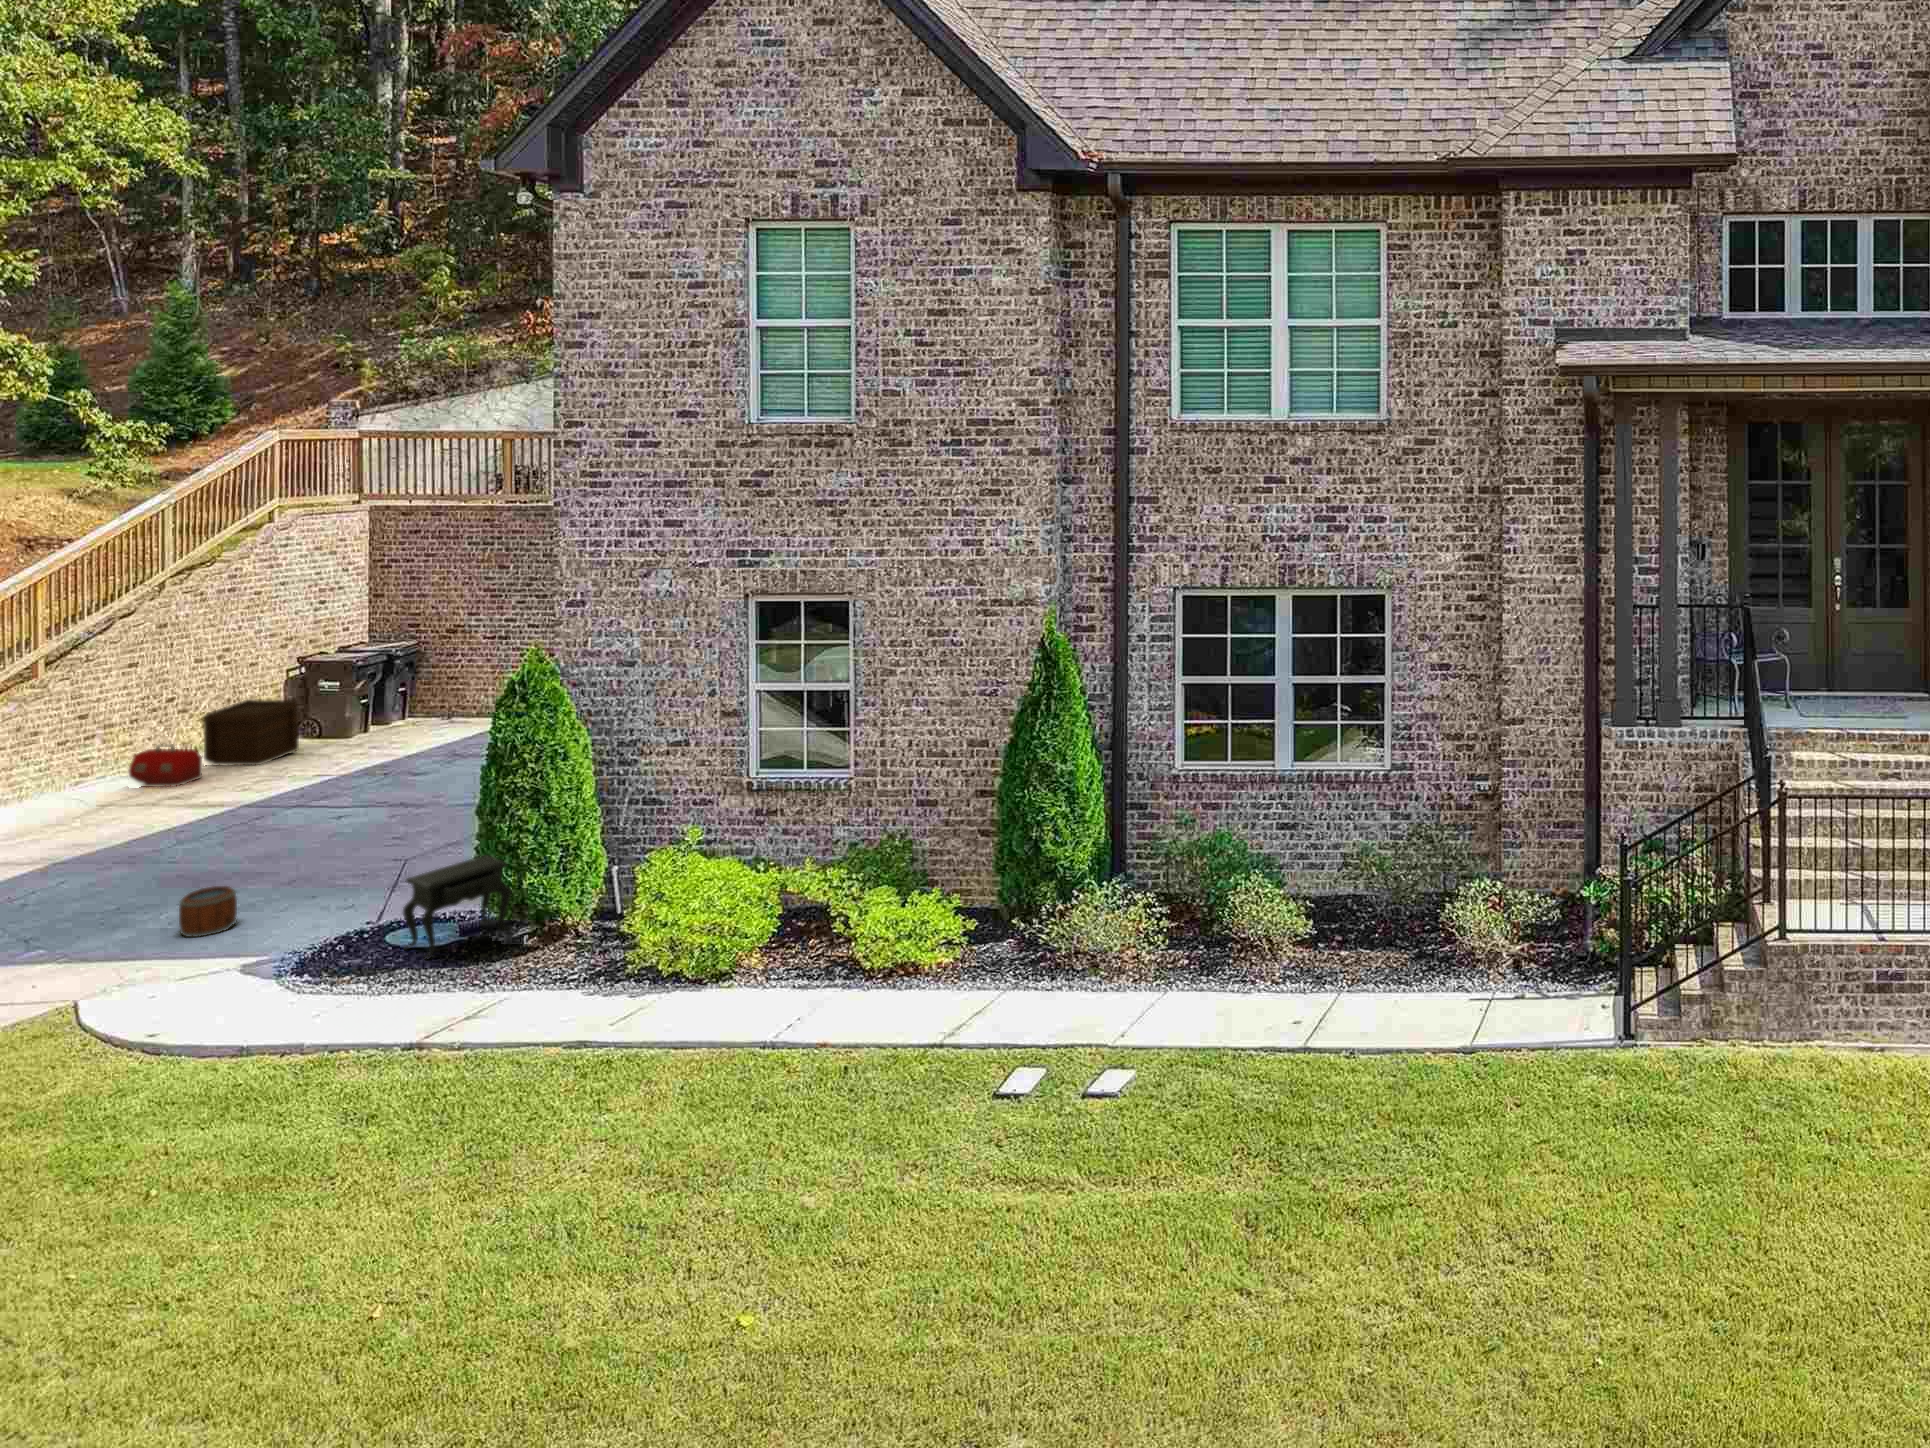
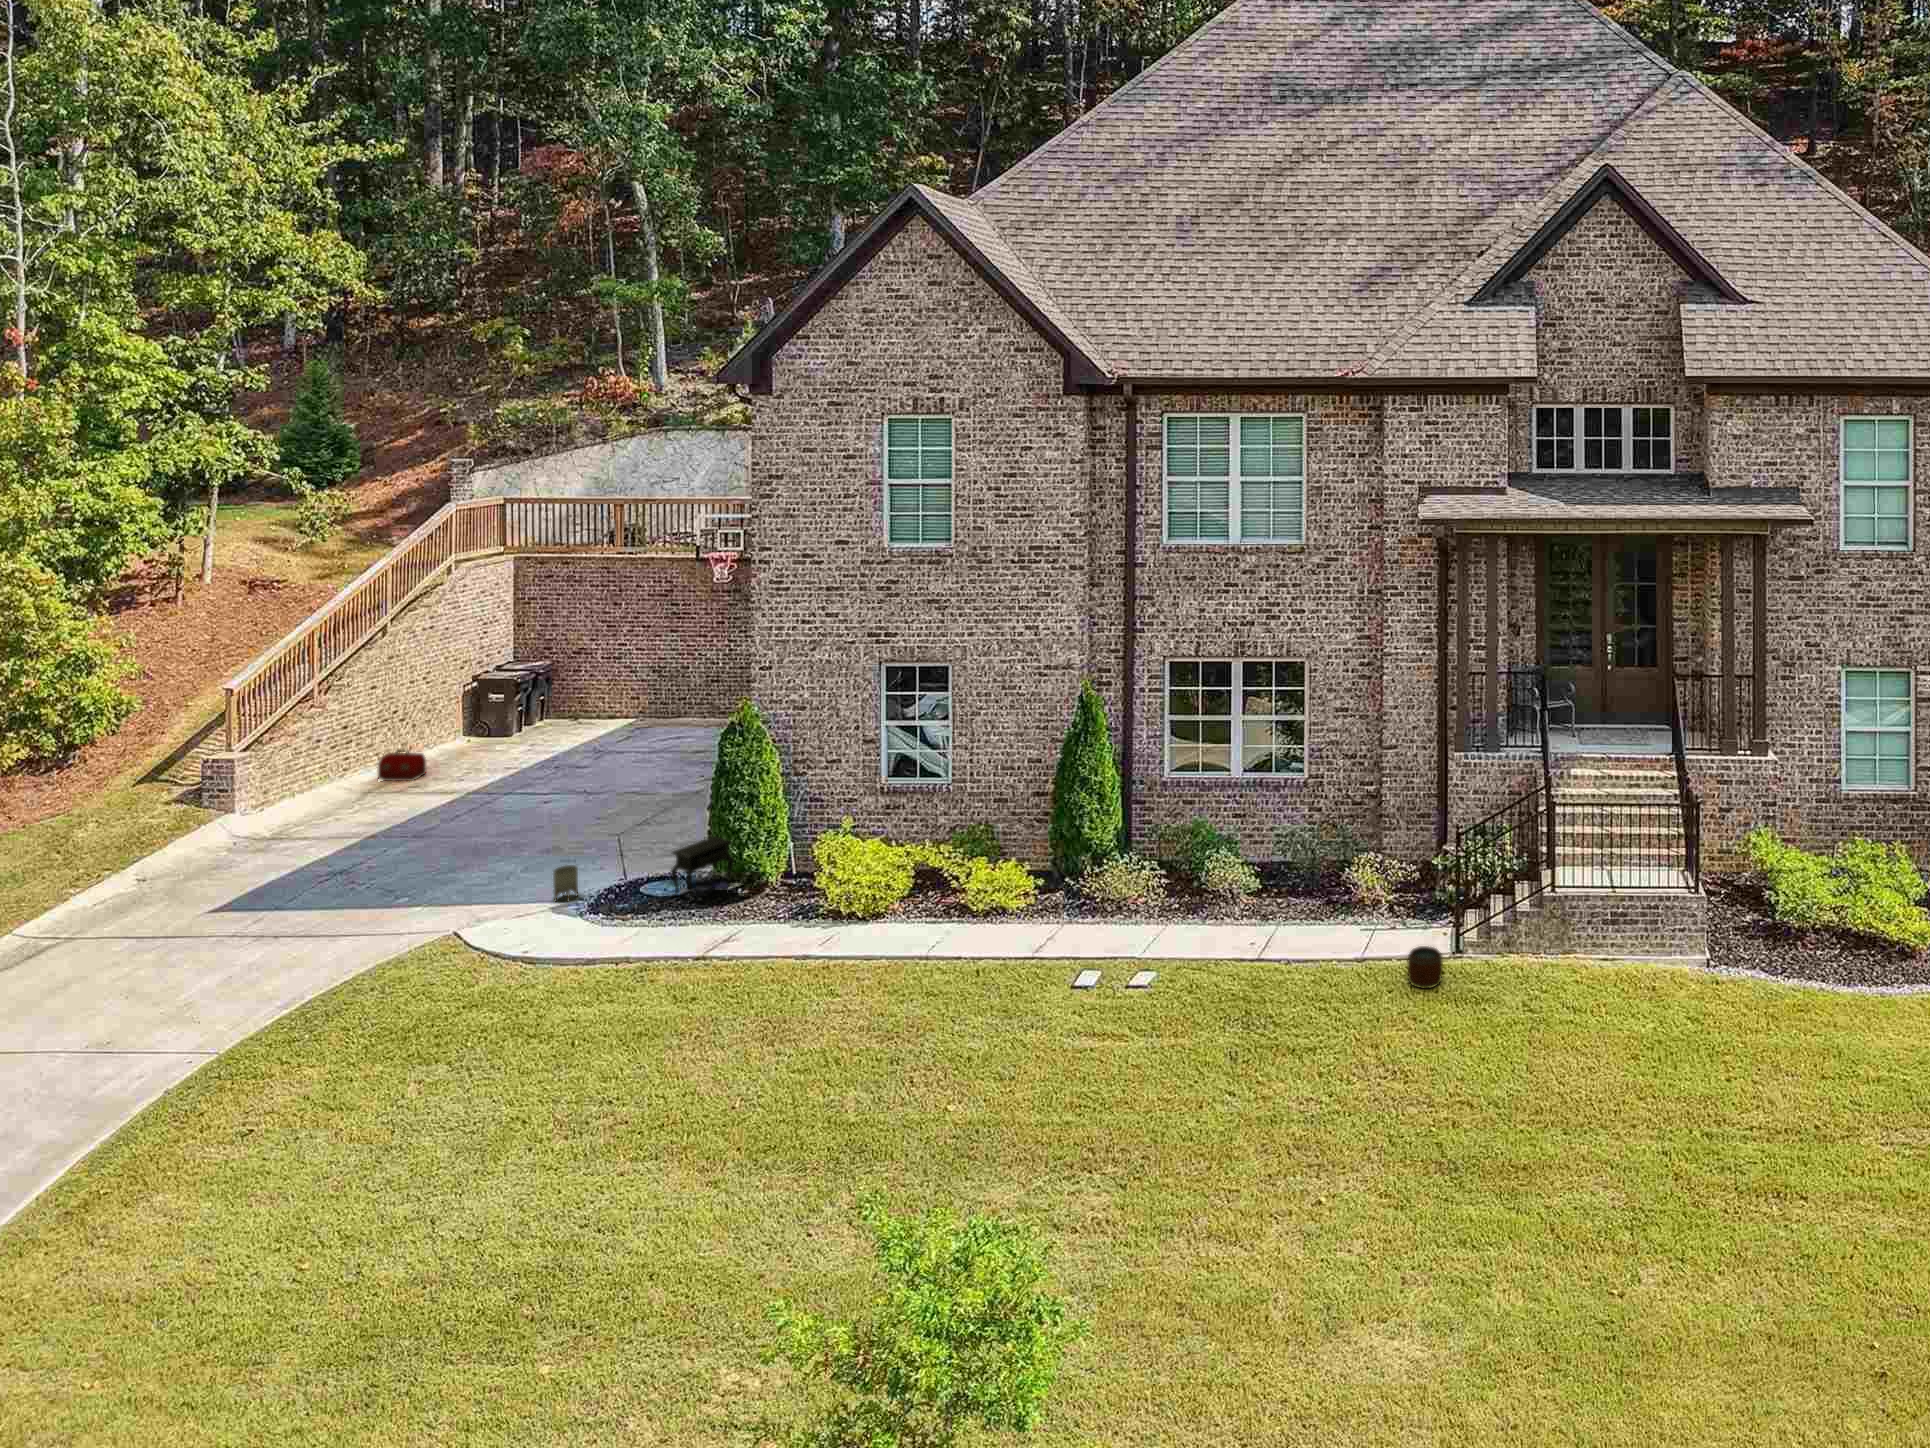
wooden crate: present [203,699,299,765] -> none [419,714,483,765]
bucket: present [179,886,237,937] -> present [1407,946,1443,988]
planter: none [238,900,281,957] -> present [553,865,578,902]

